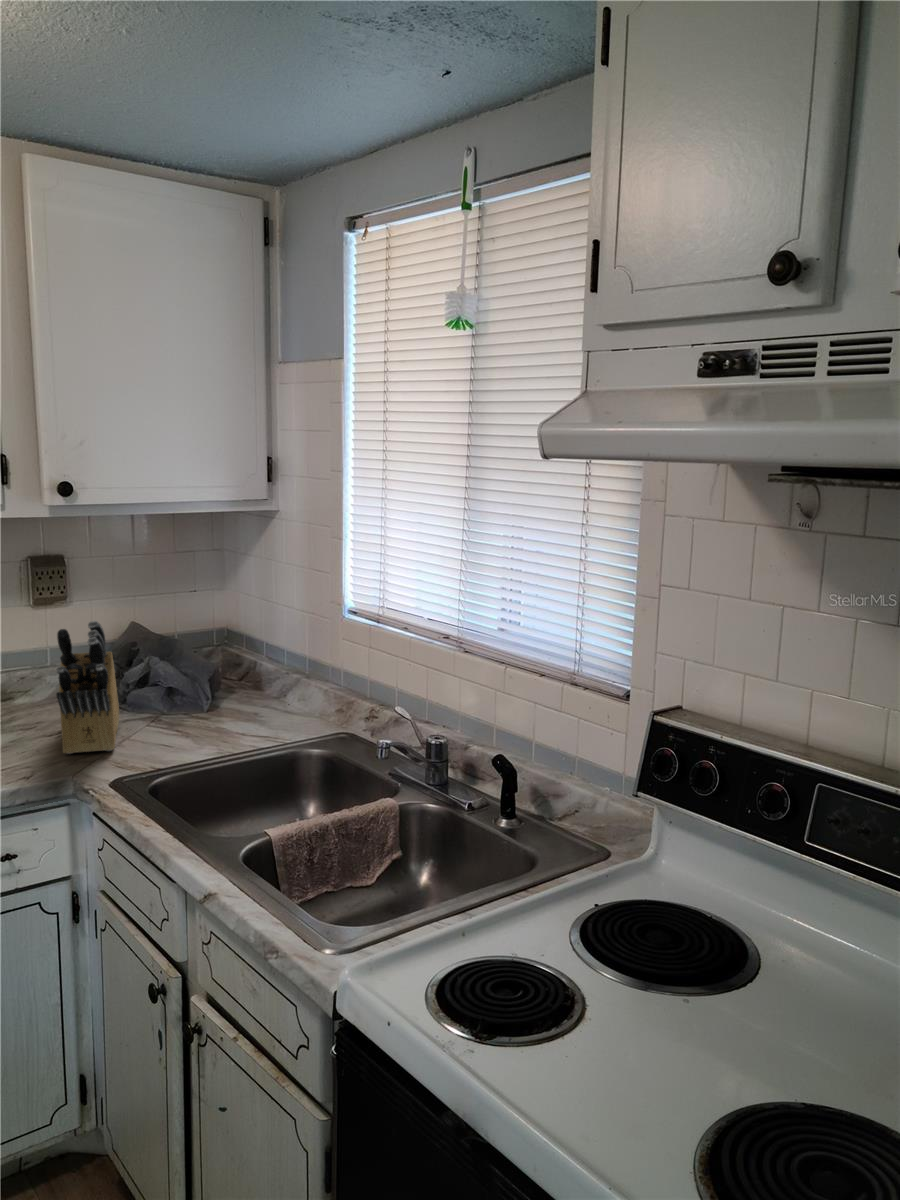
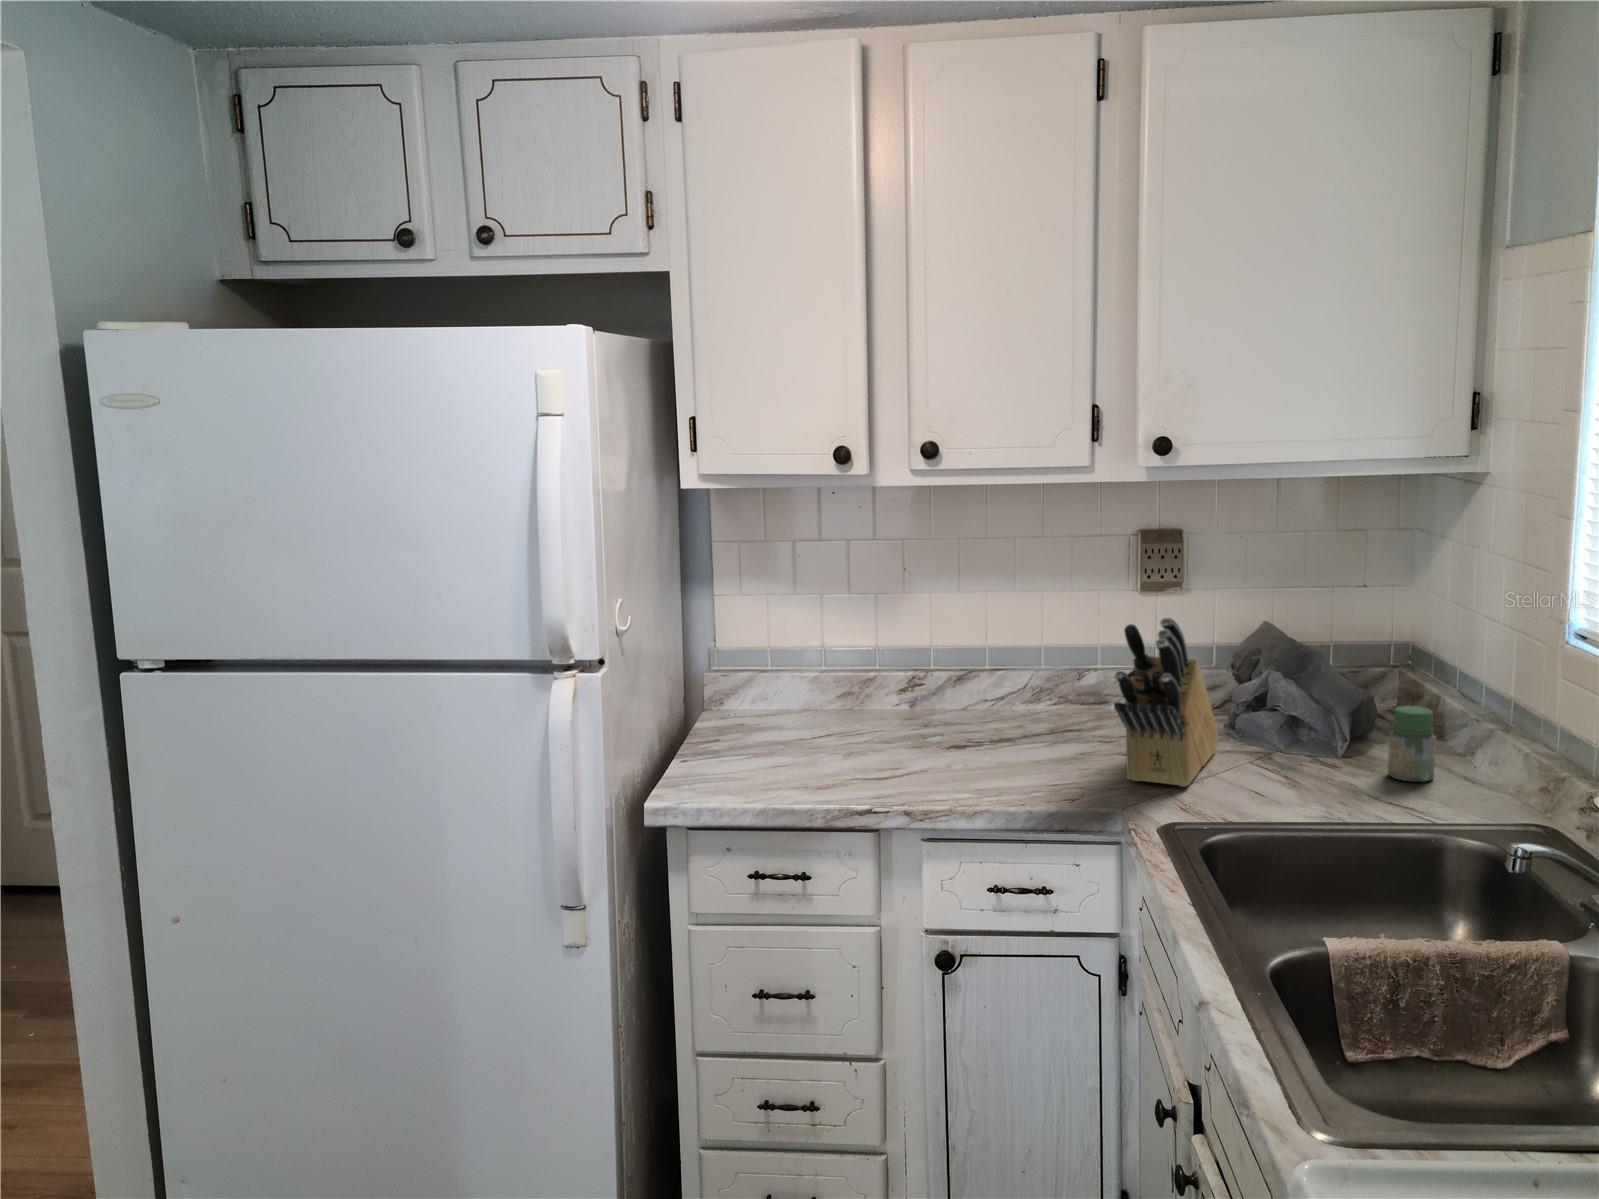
jar: none [241,668,270,720] -> present [1388,706,1436,782]

